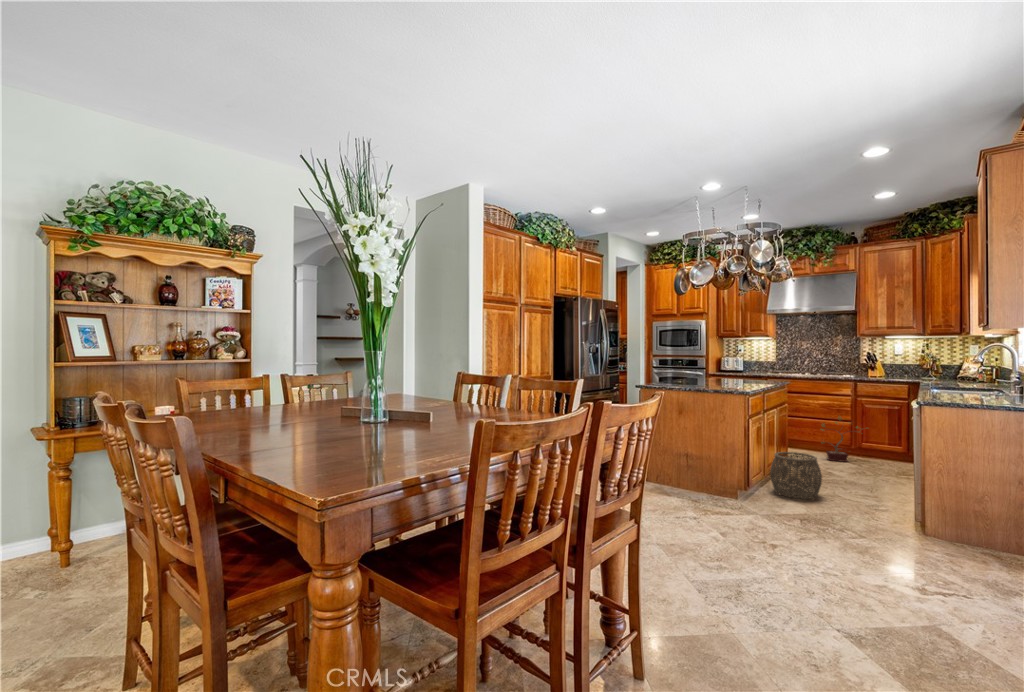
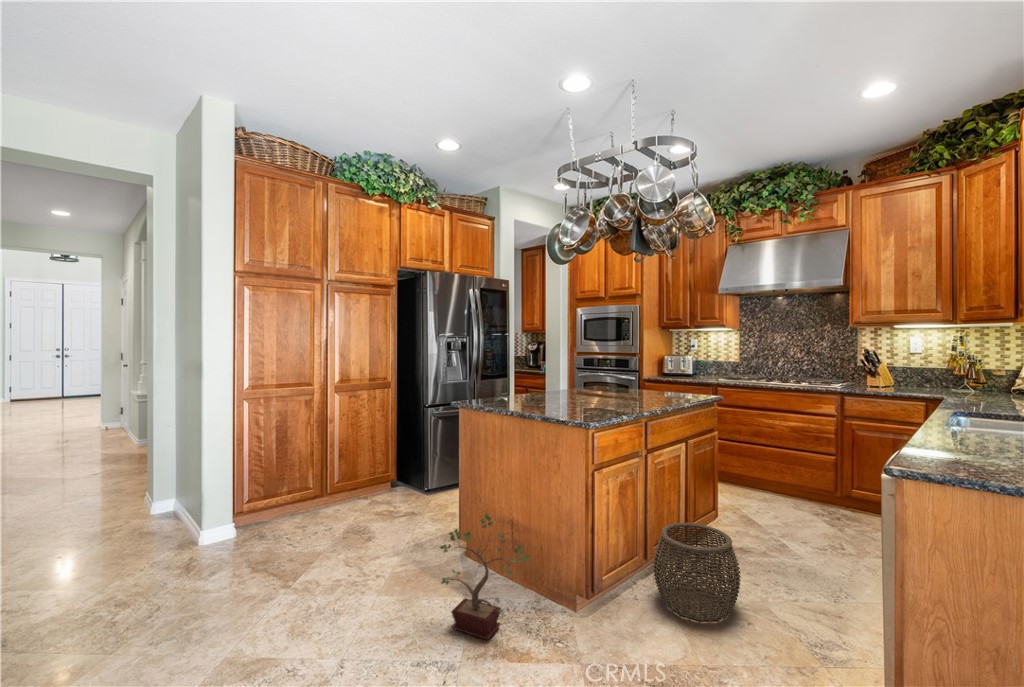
potted plant: present [821,417,858,462] -> present [440,514,529,639]

